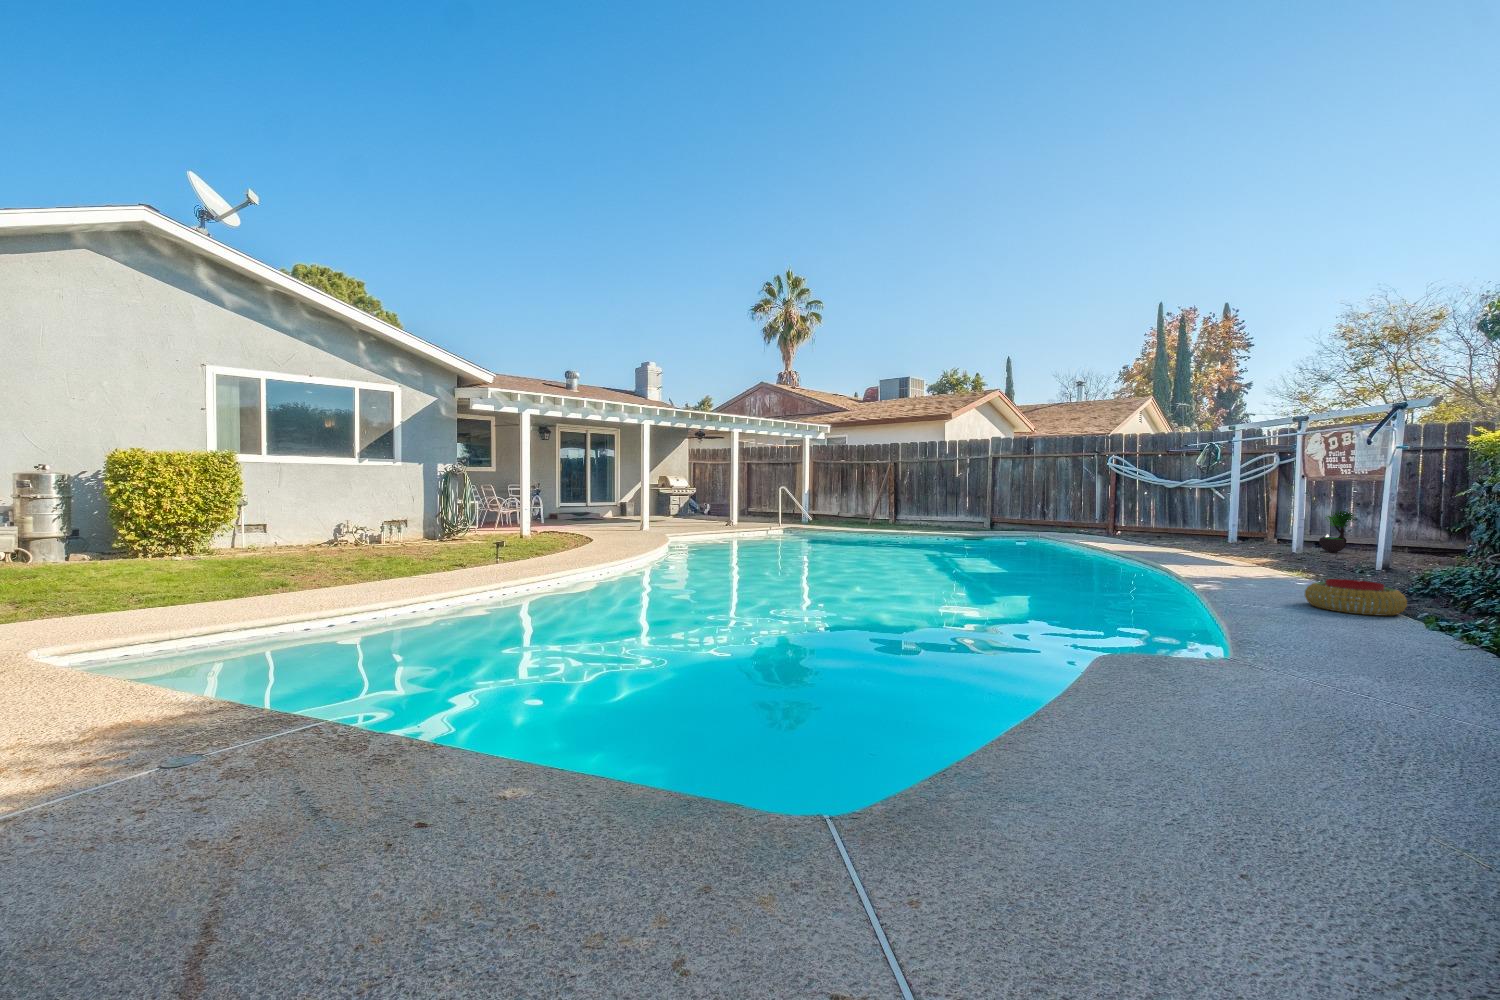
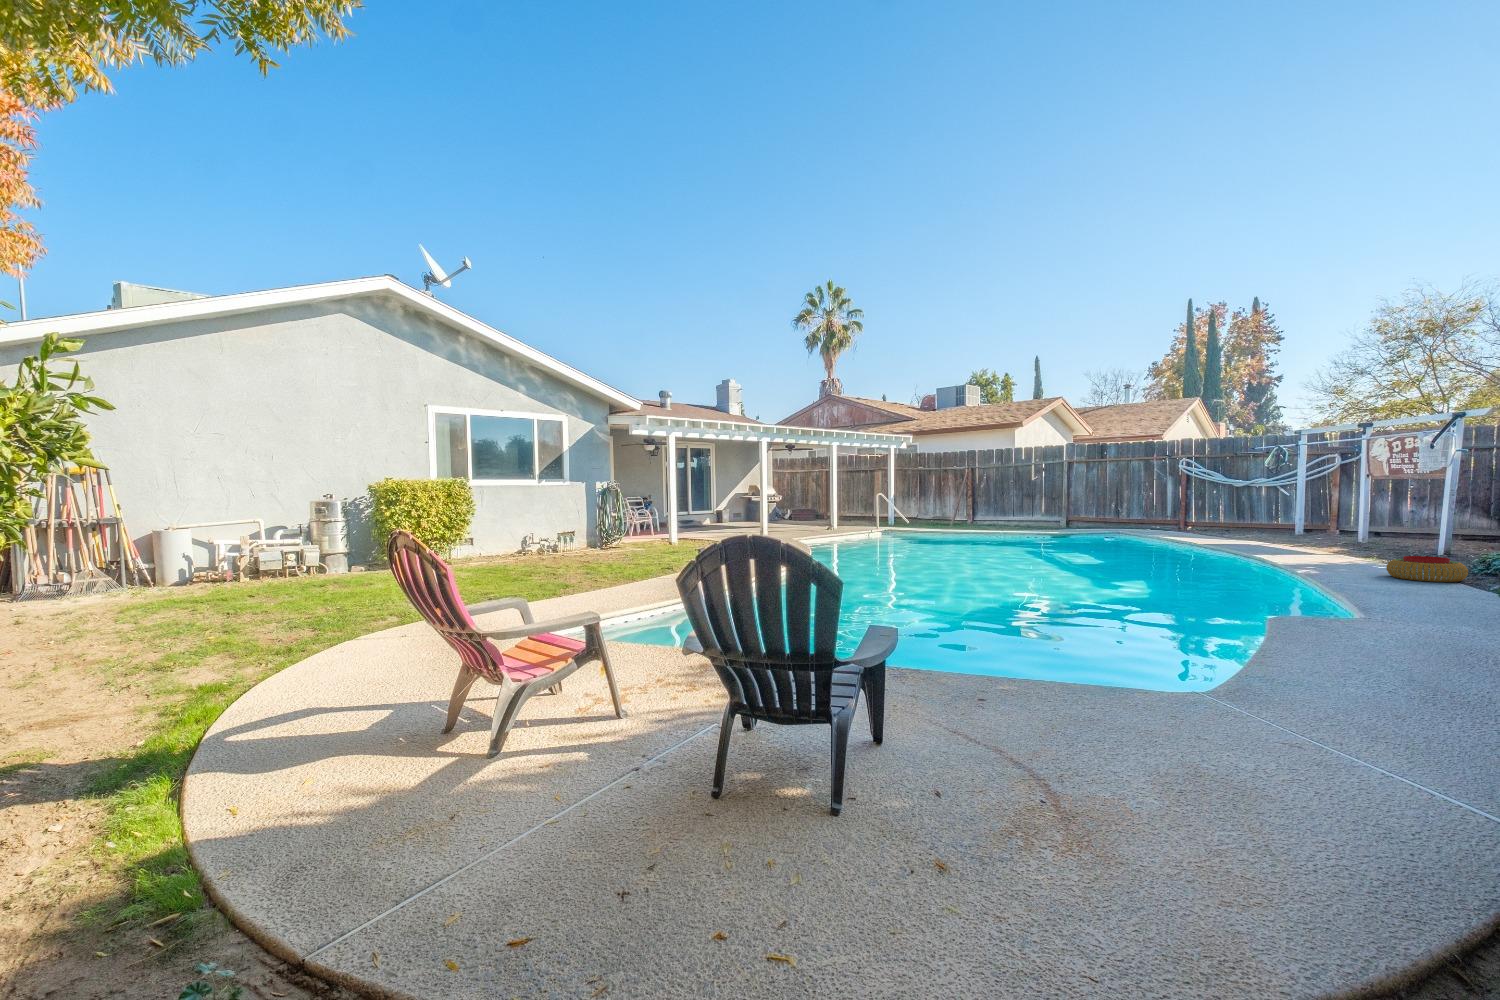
potted tree: present [1319,510,1355,552] -> none [1378,497,1410,537]

